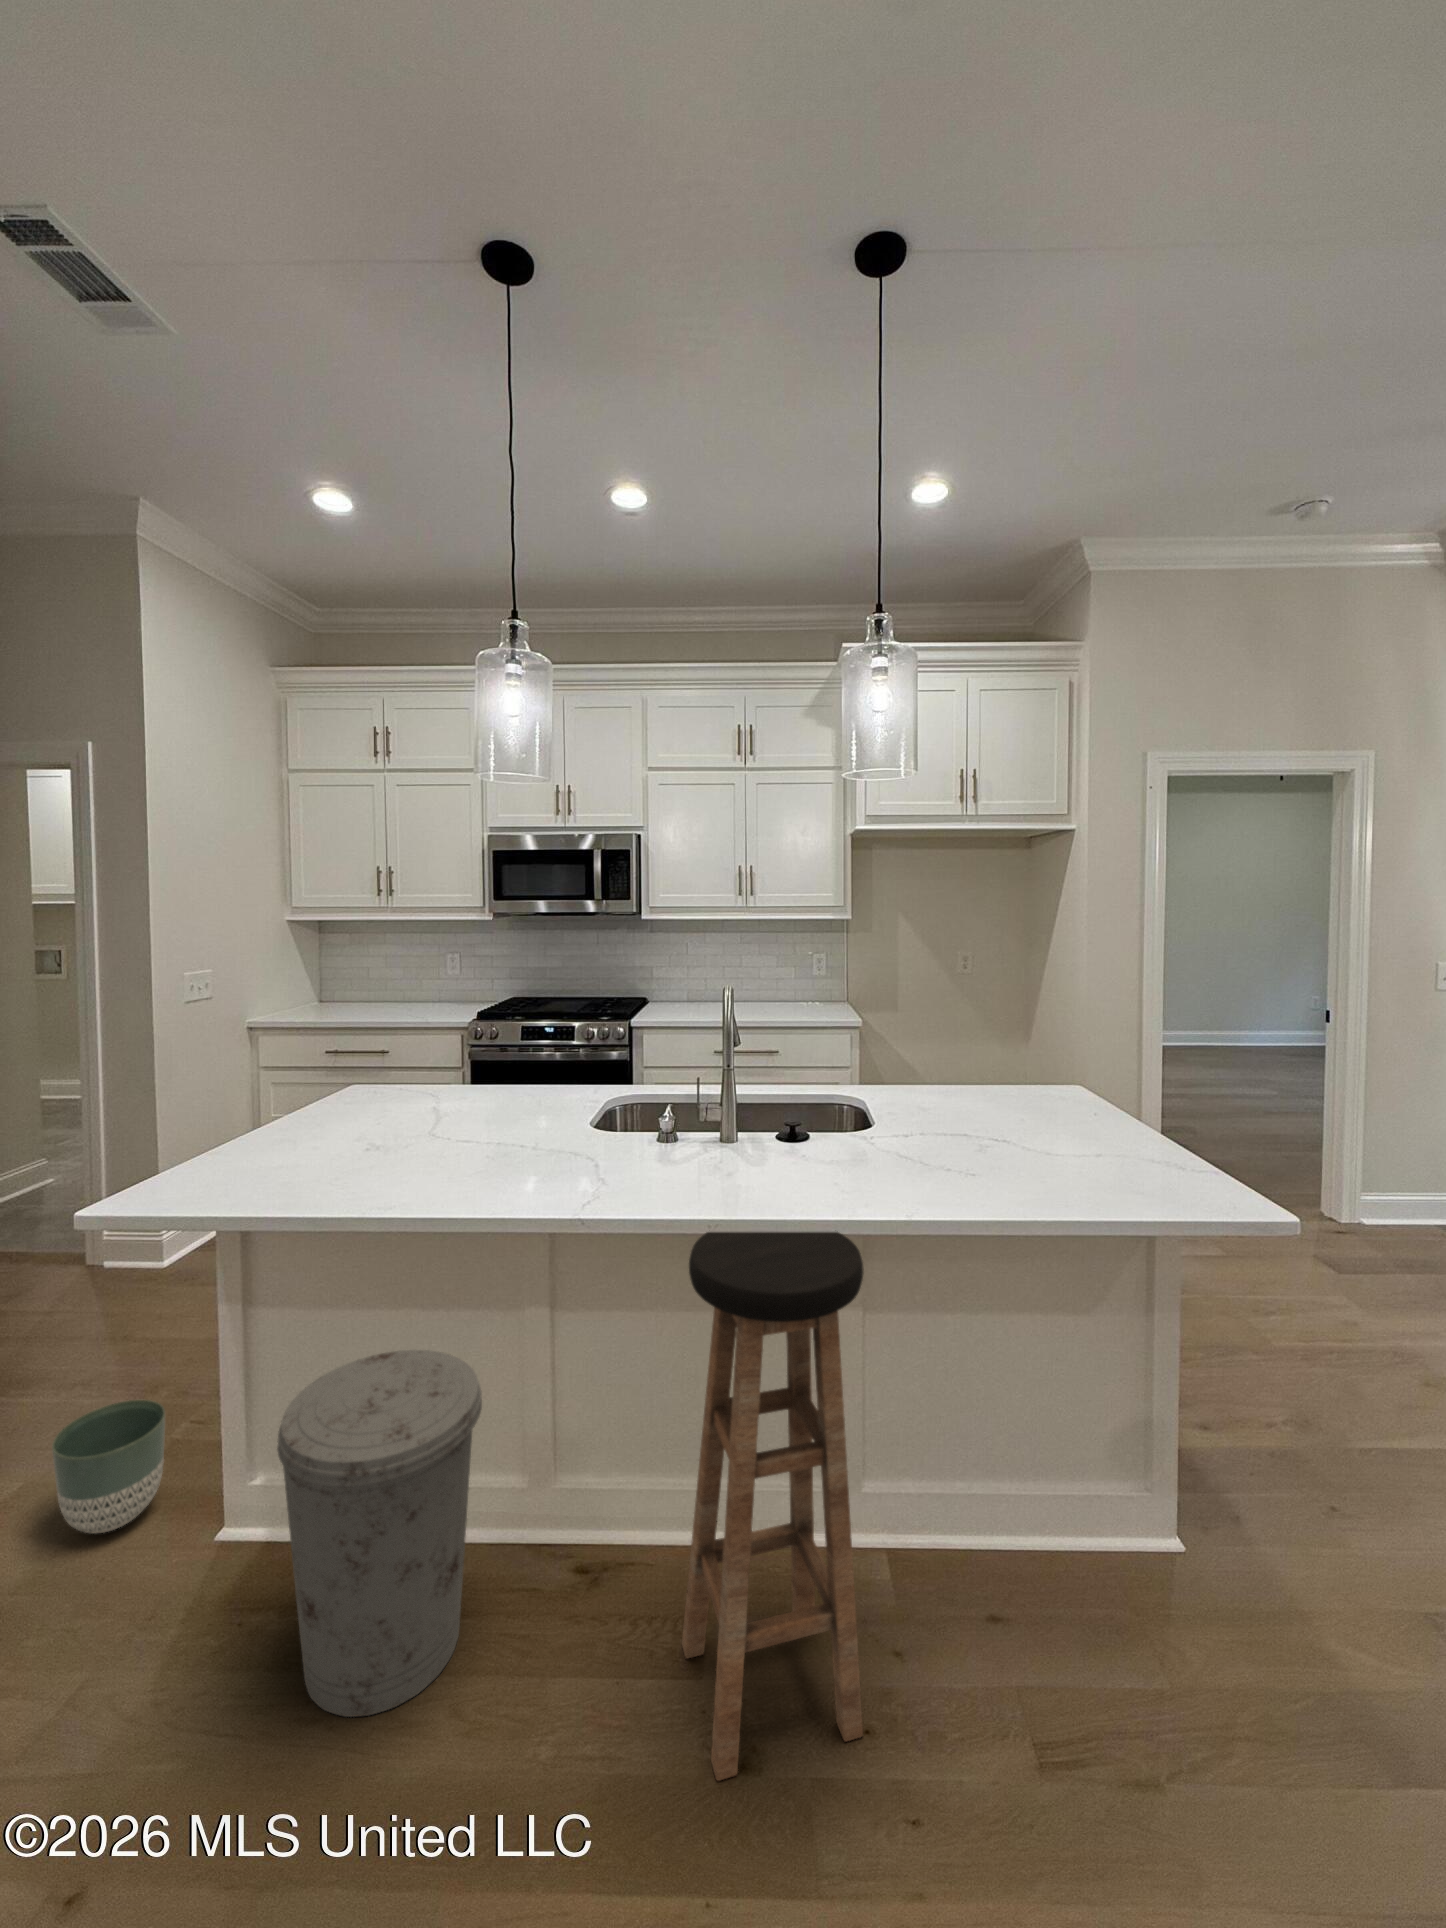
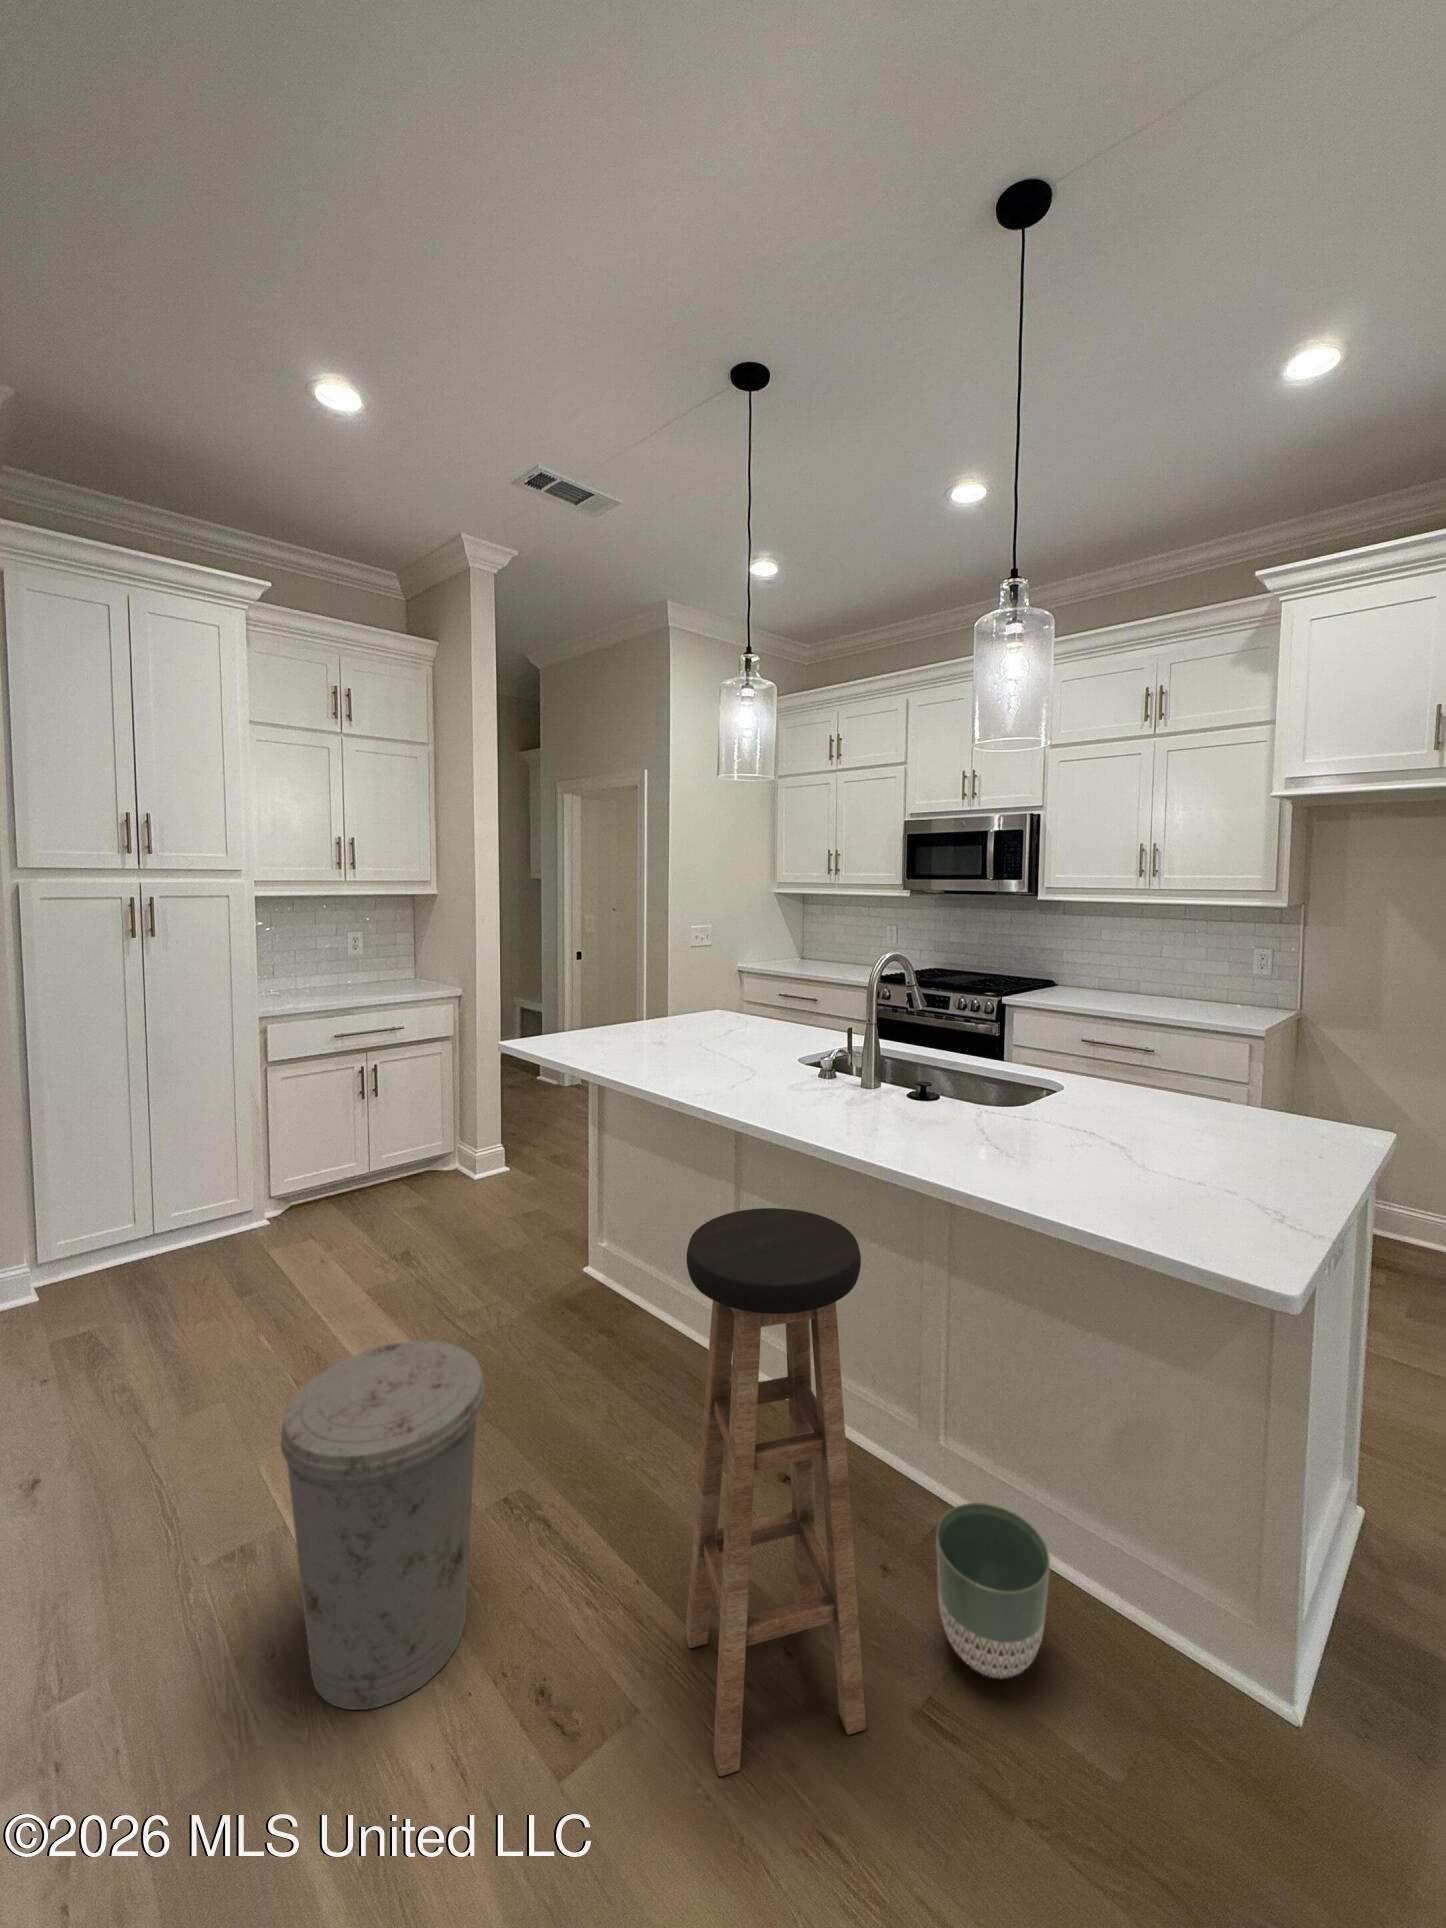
planter: present [52,1400,165,1533] -> present [936,1503,1050,1678]

